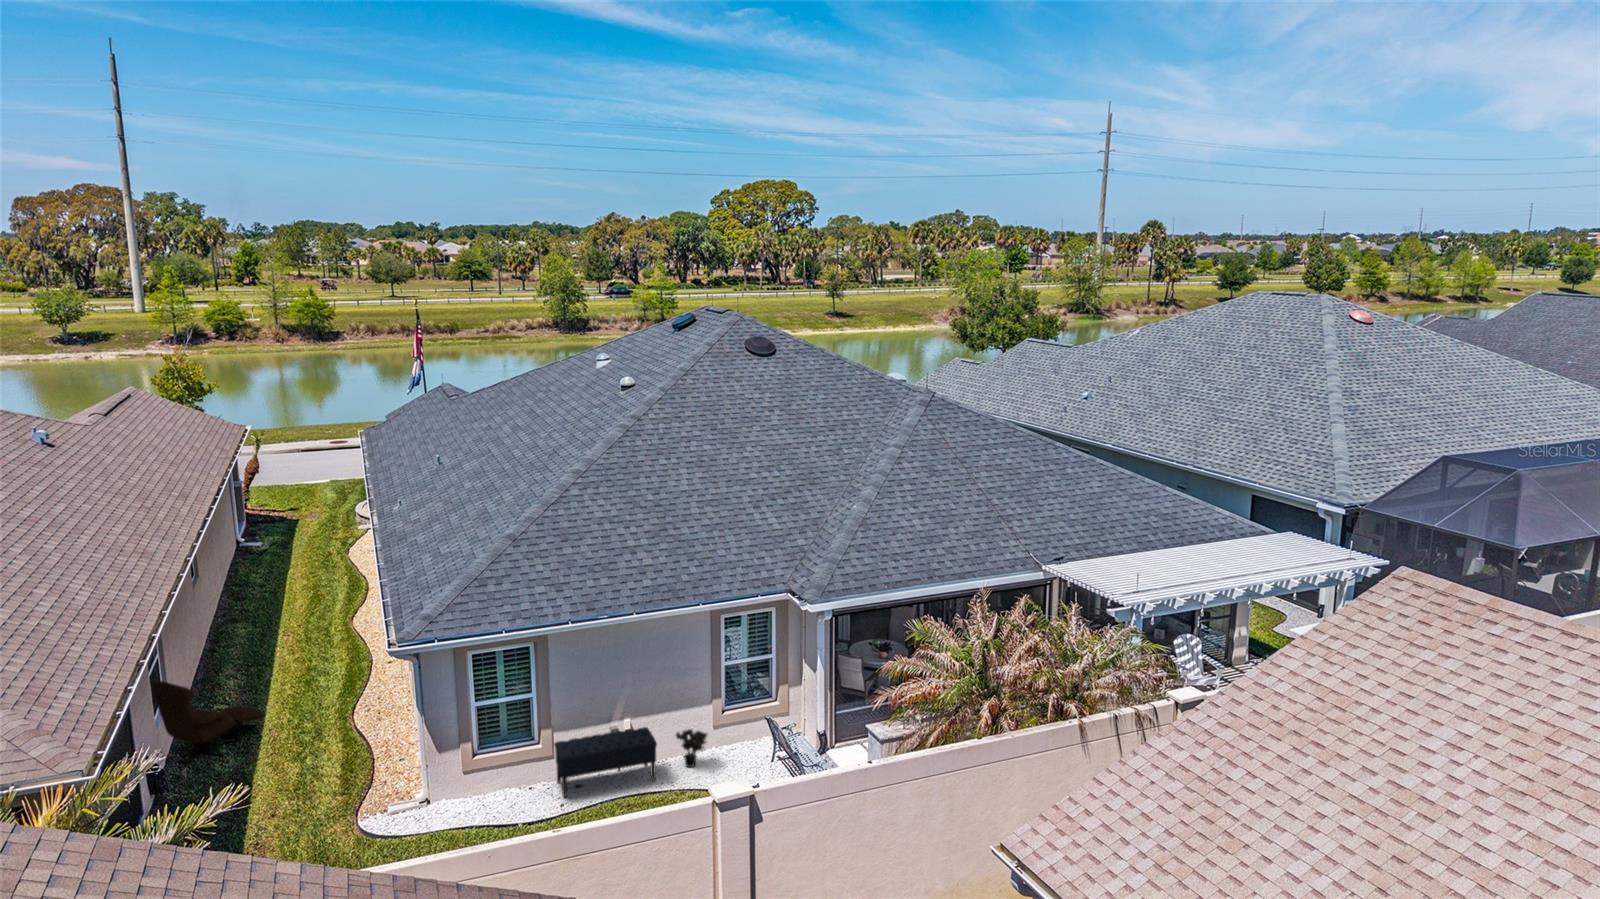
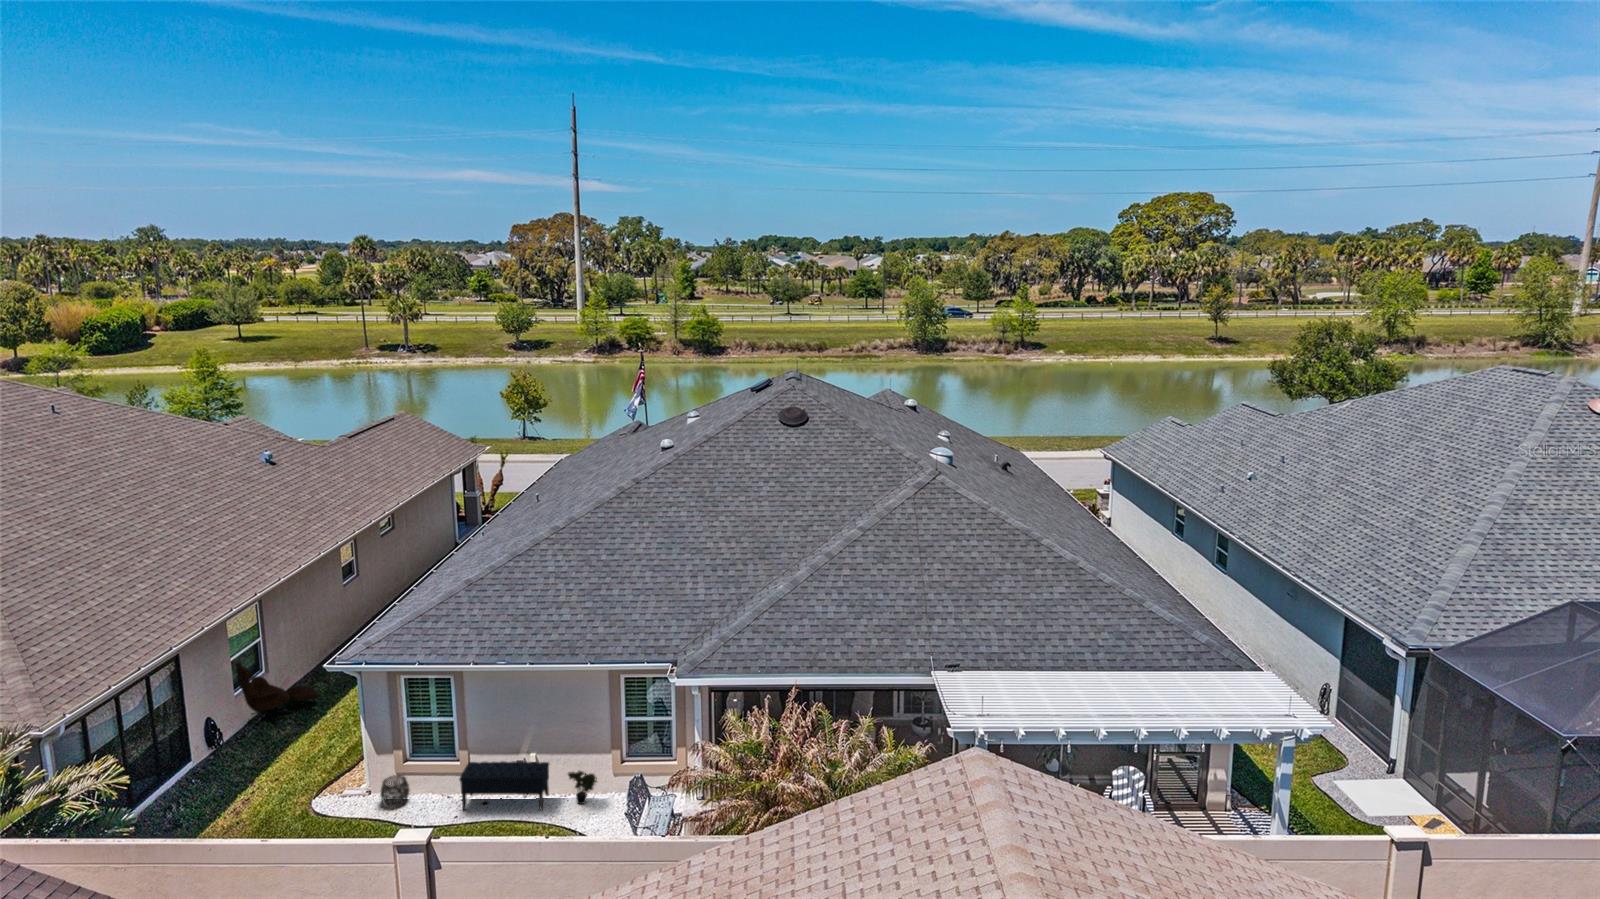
woven basket: none [454,772,489,812] -> present [380,775,409,807]

